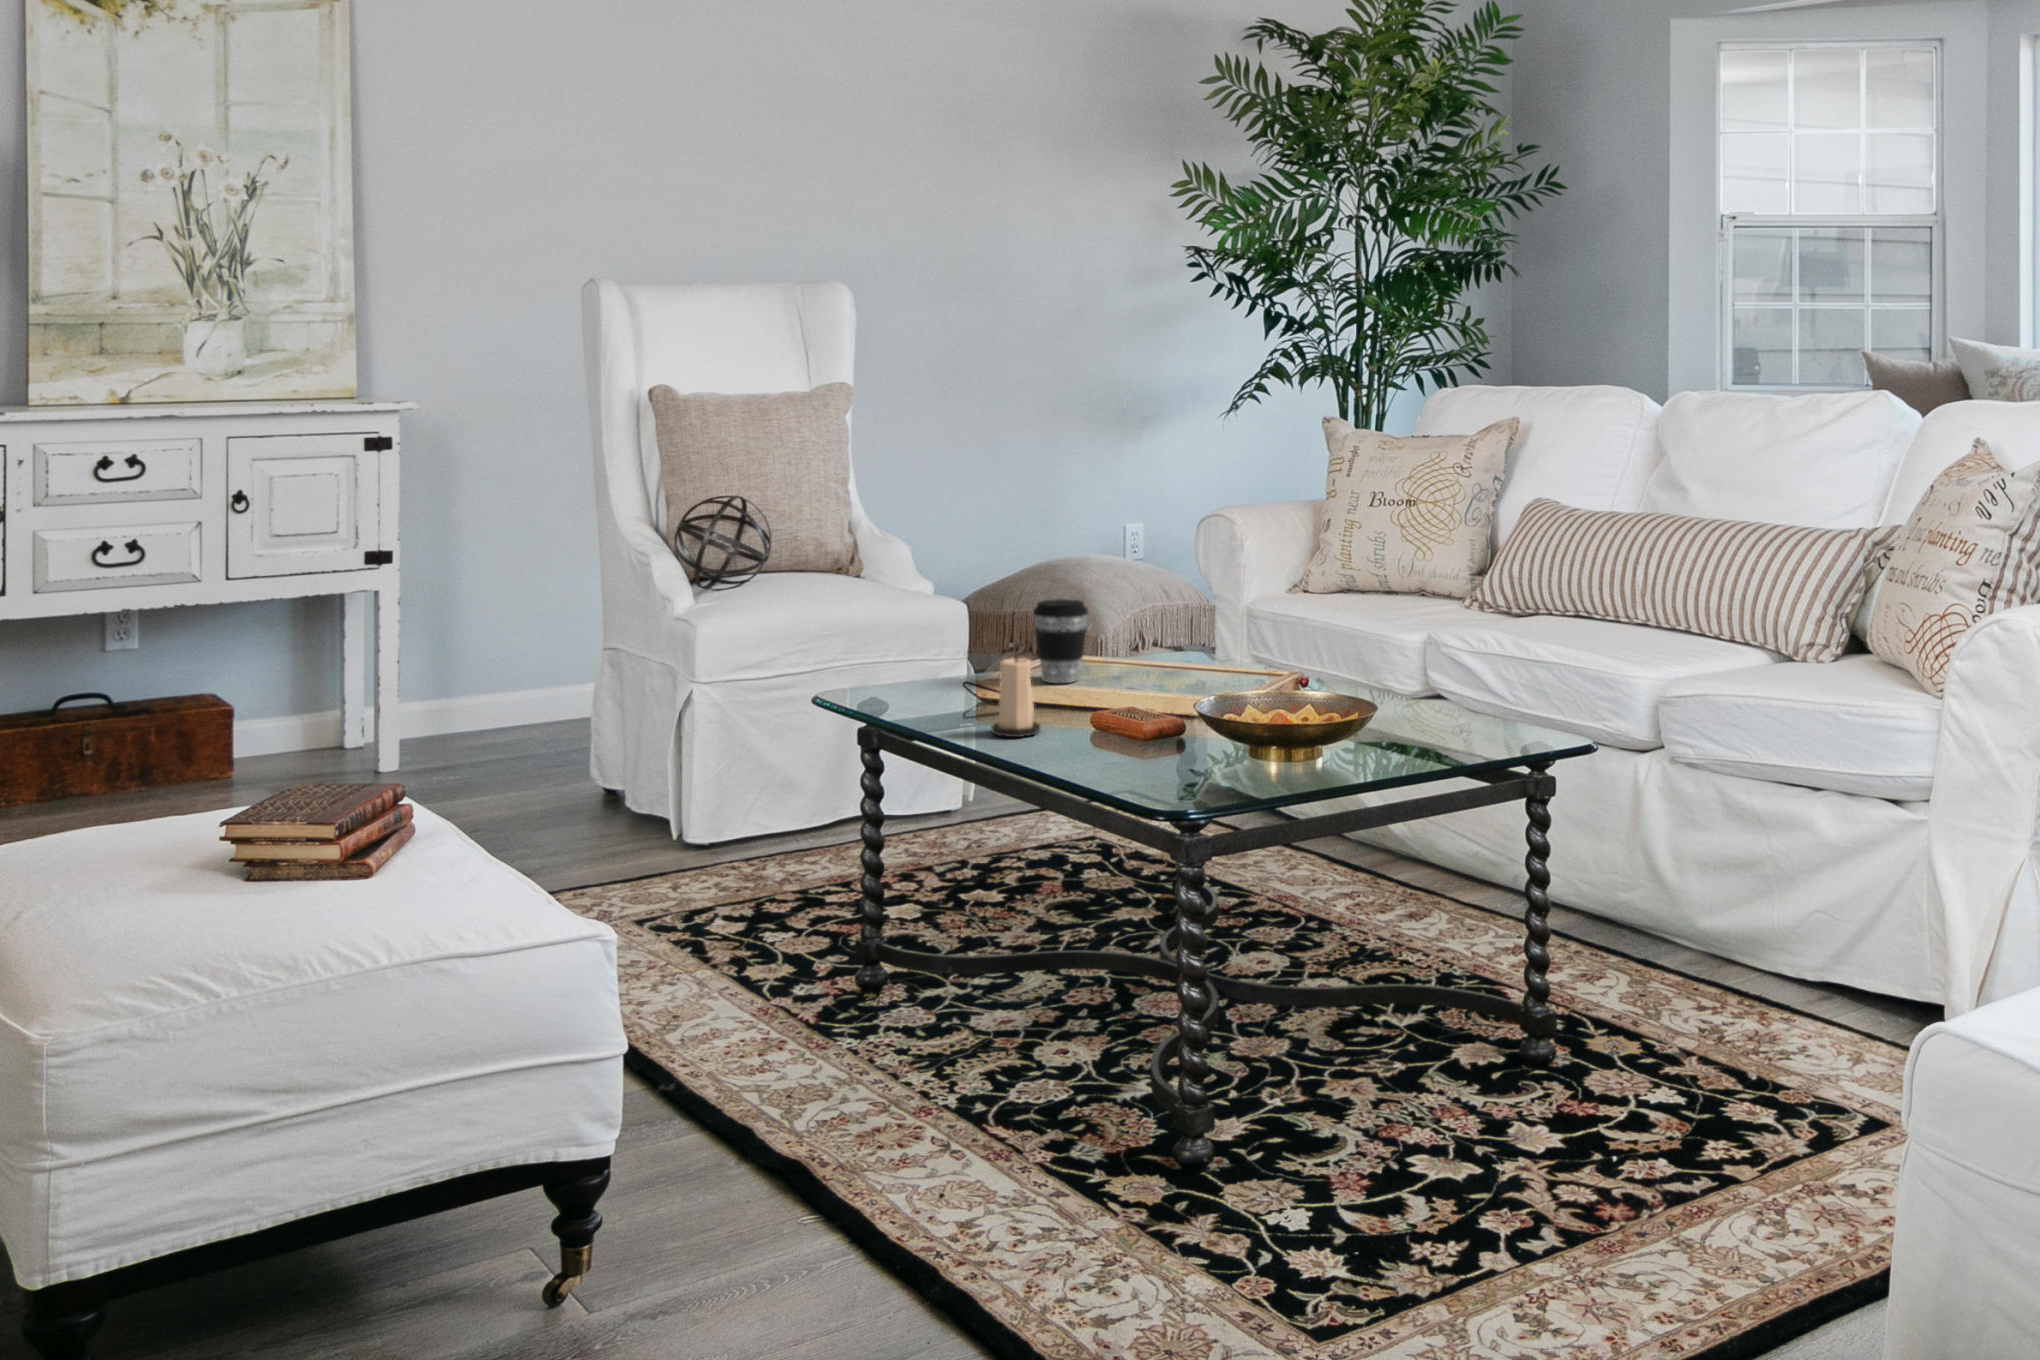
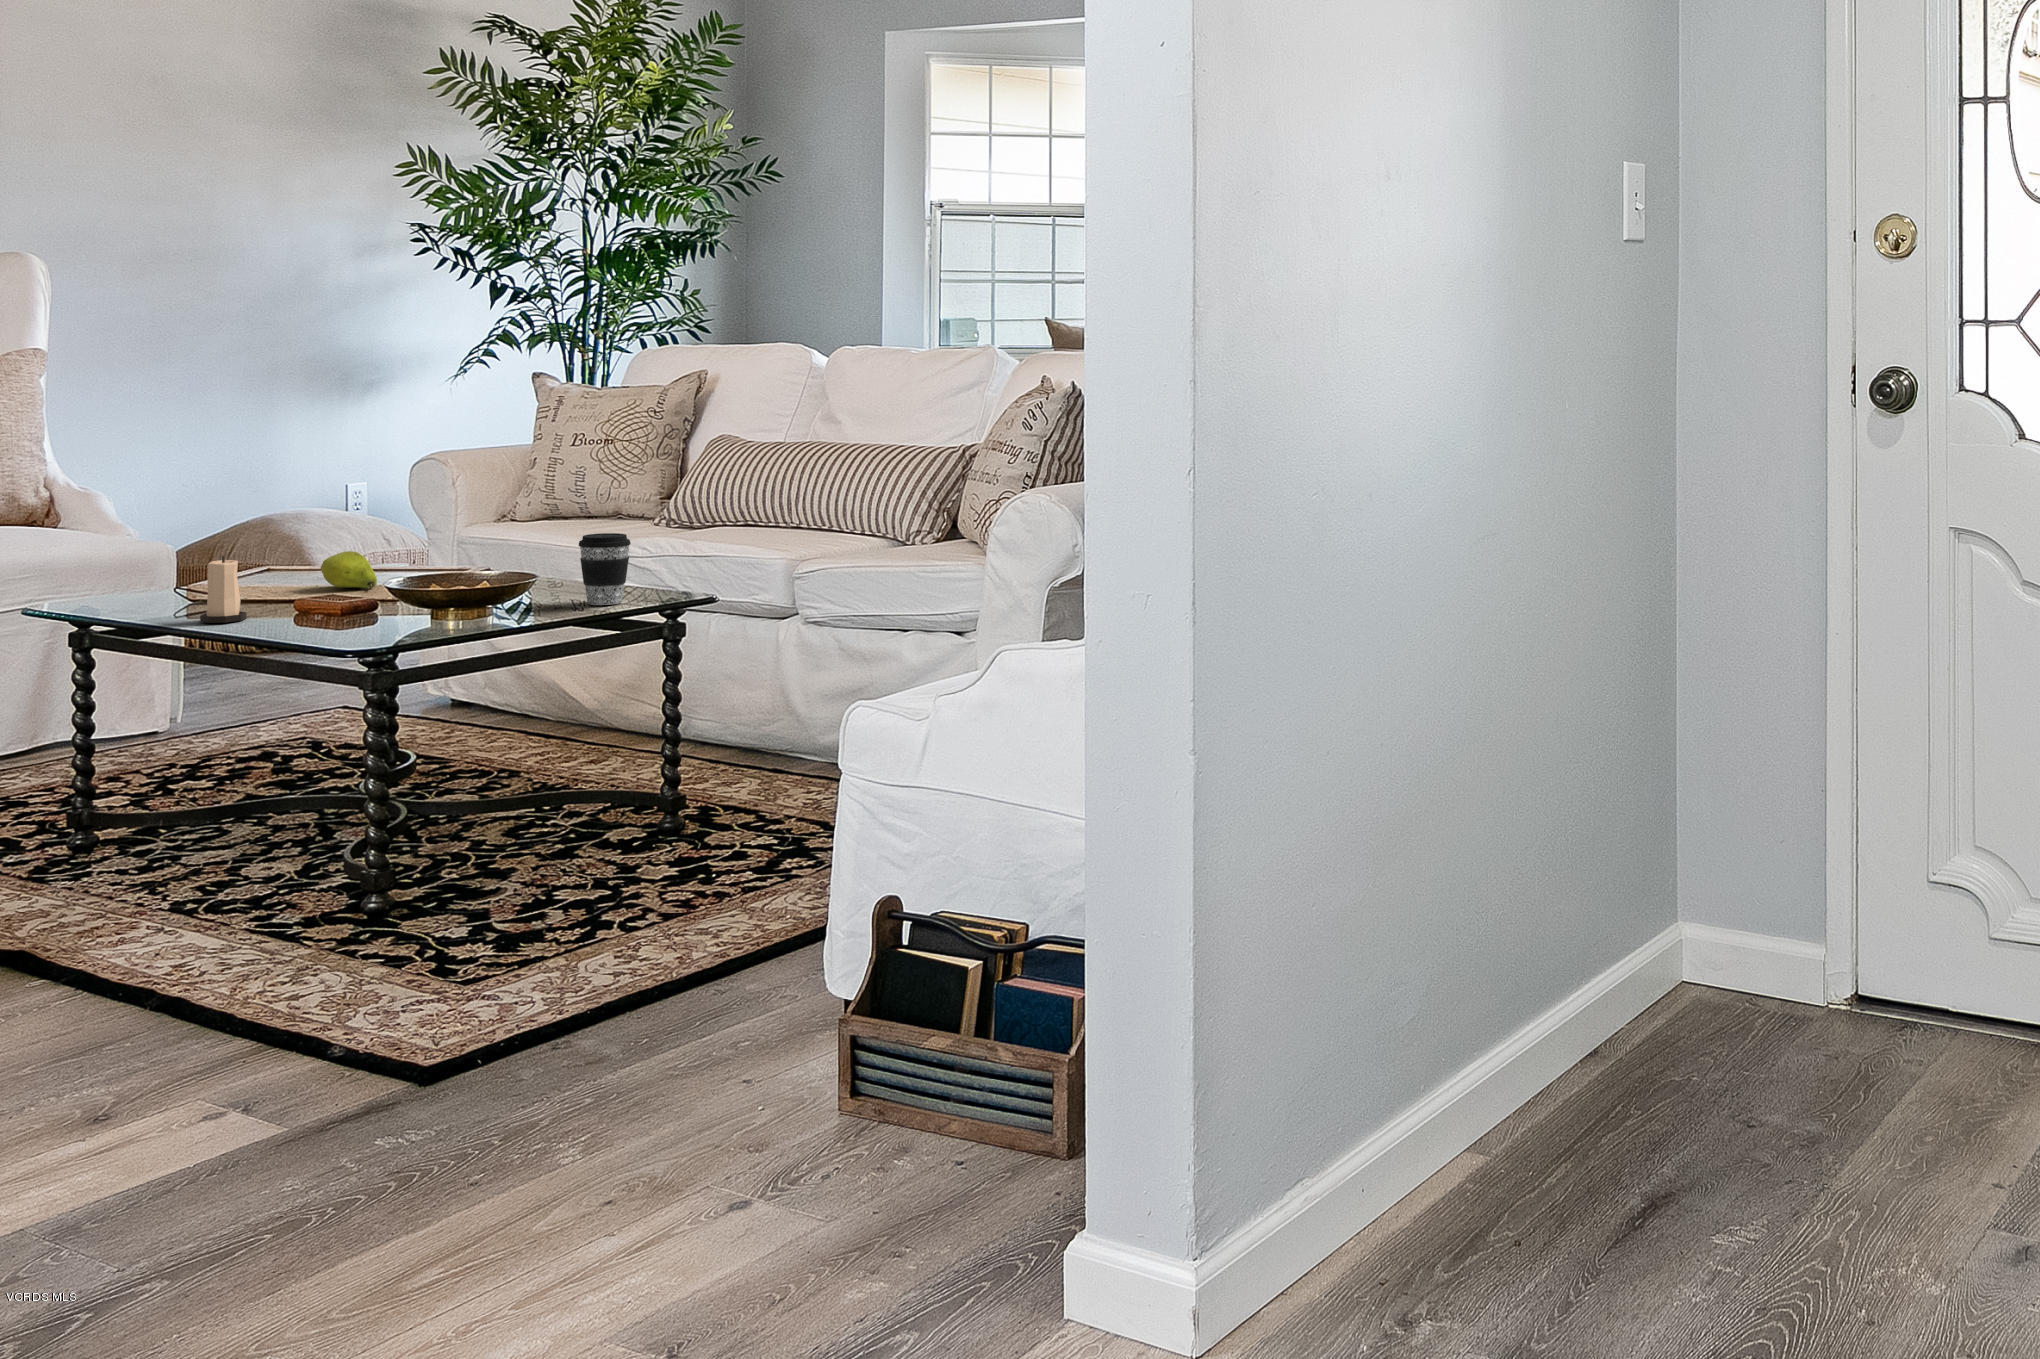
coffee cup: present [1033,599,1088,683] -> present [578,533,631,605]
fruit: none [1117,645,1178,697] -> present [321,551,377,591]

